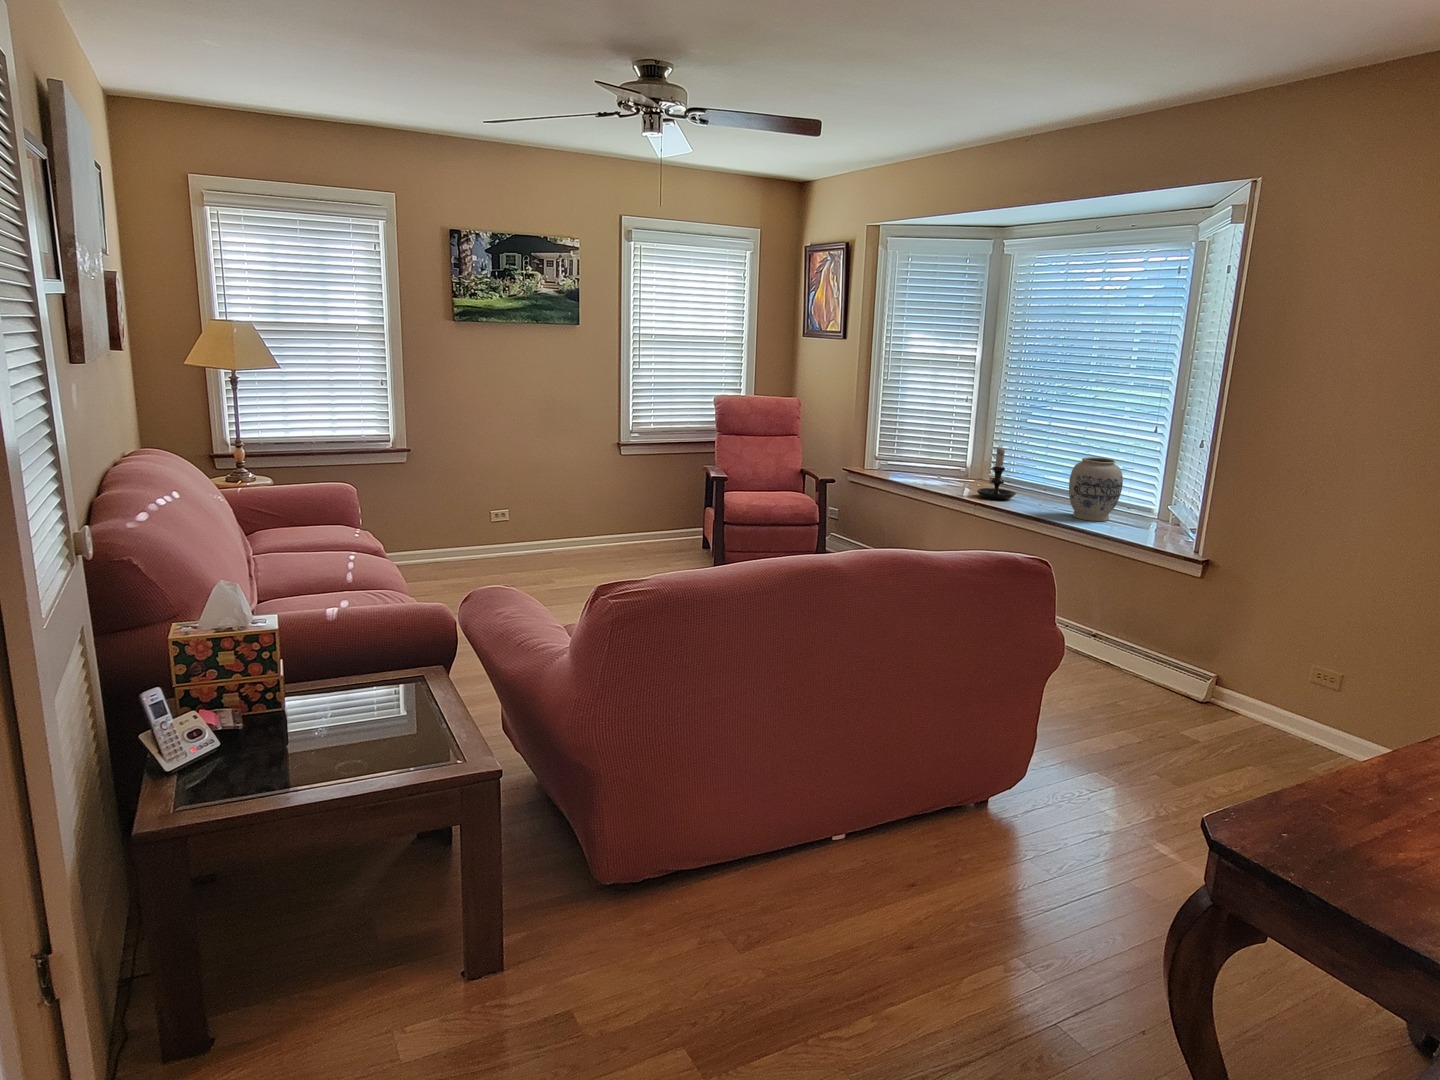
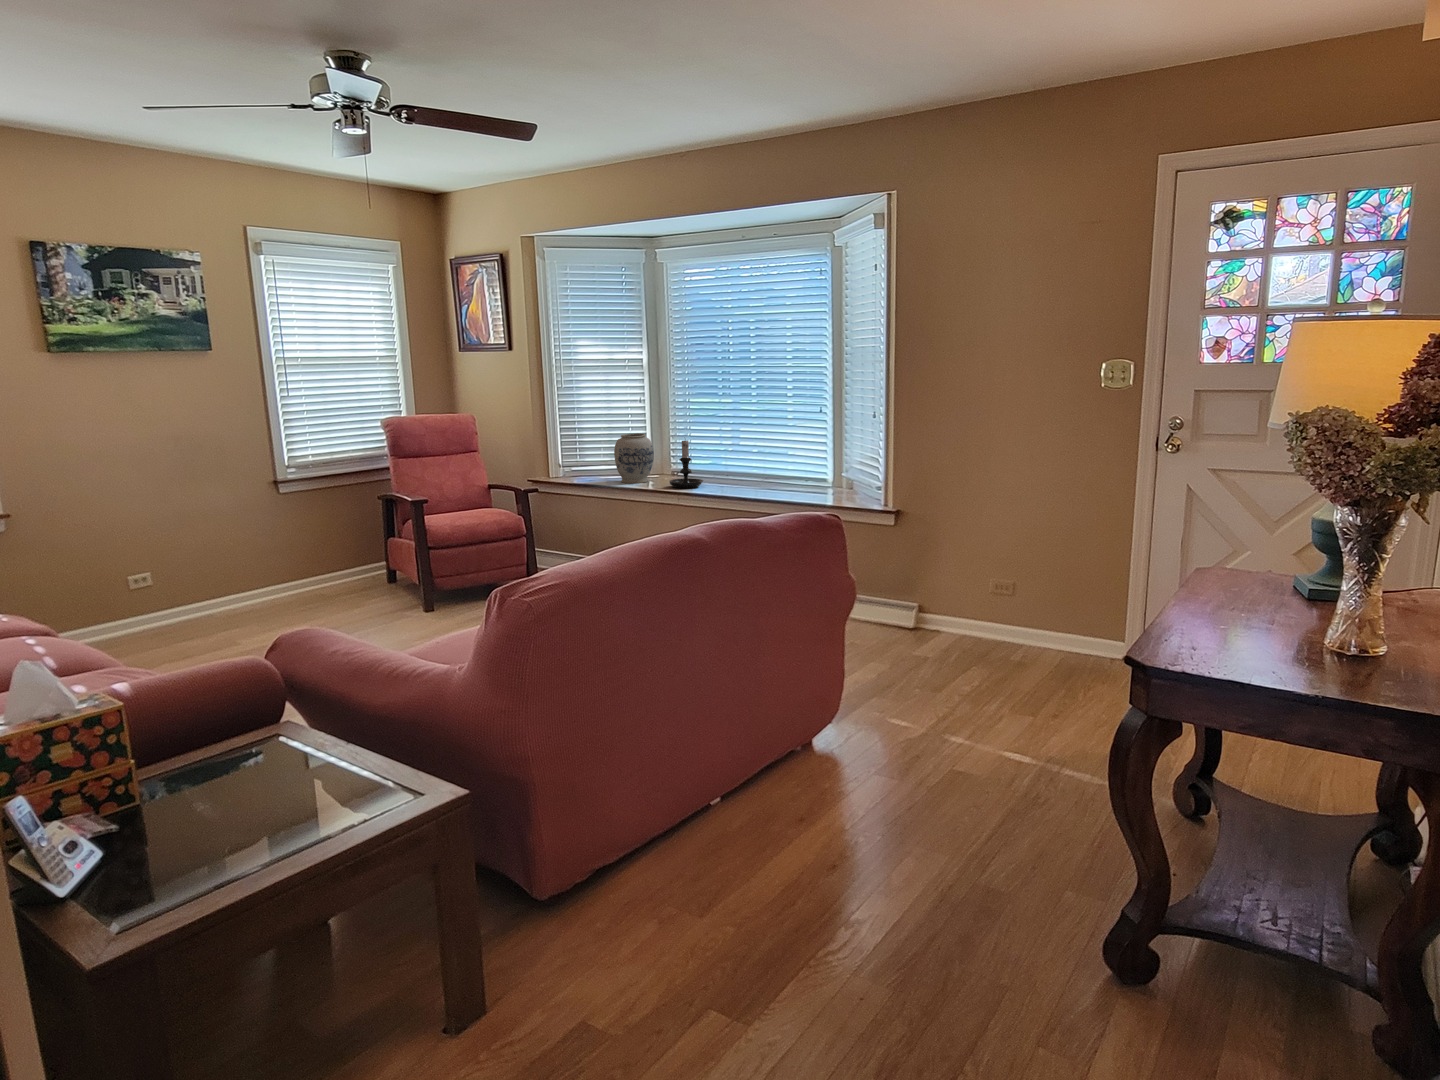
vase: present [1069,457,1123,521] -> present [614,433,654,483]

